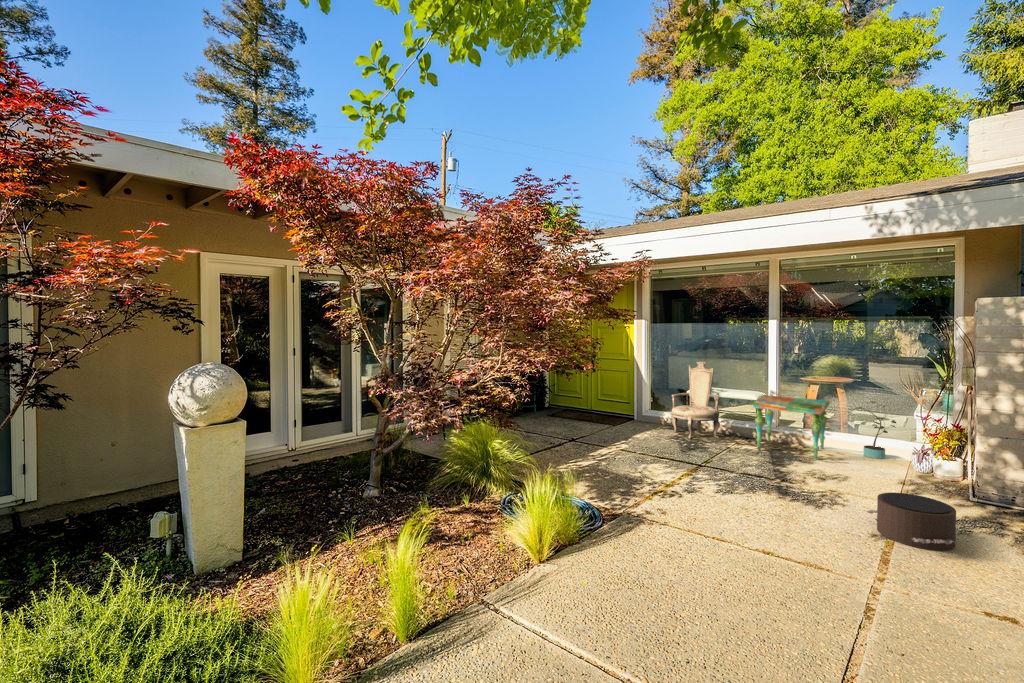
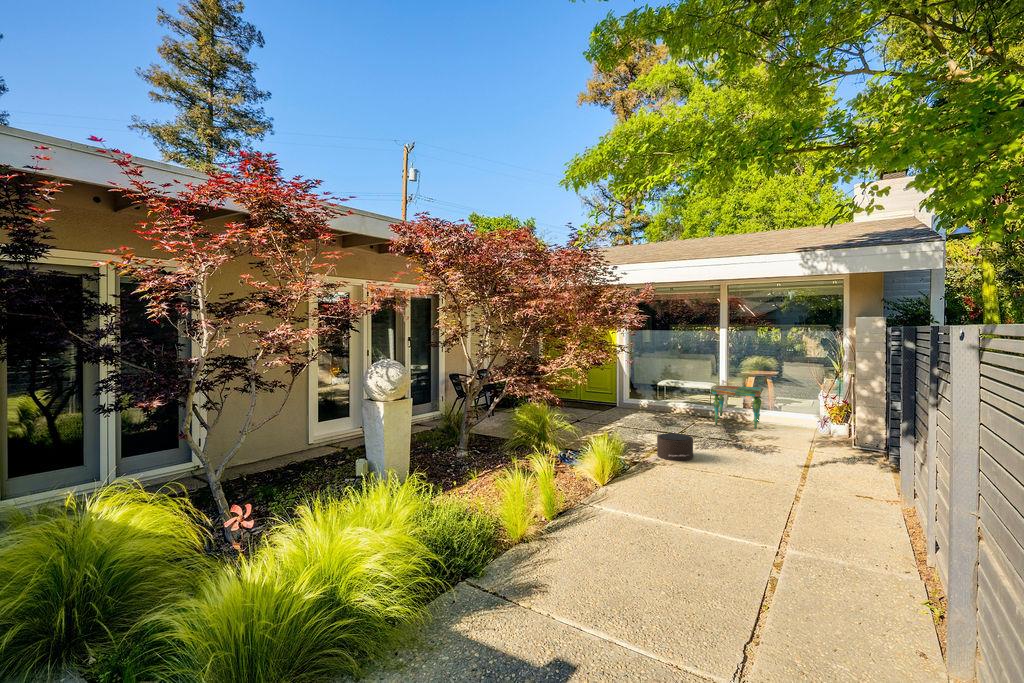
armchair: present [671,361,720,439] -> none [648,361,686,420]
potted plant: present [856,401,896,459] -> none [780,387,807,427]
pouf: present [866,493,956,551] -> present [655,433,693,461]

